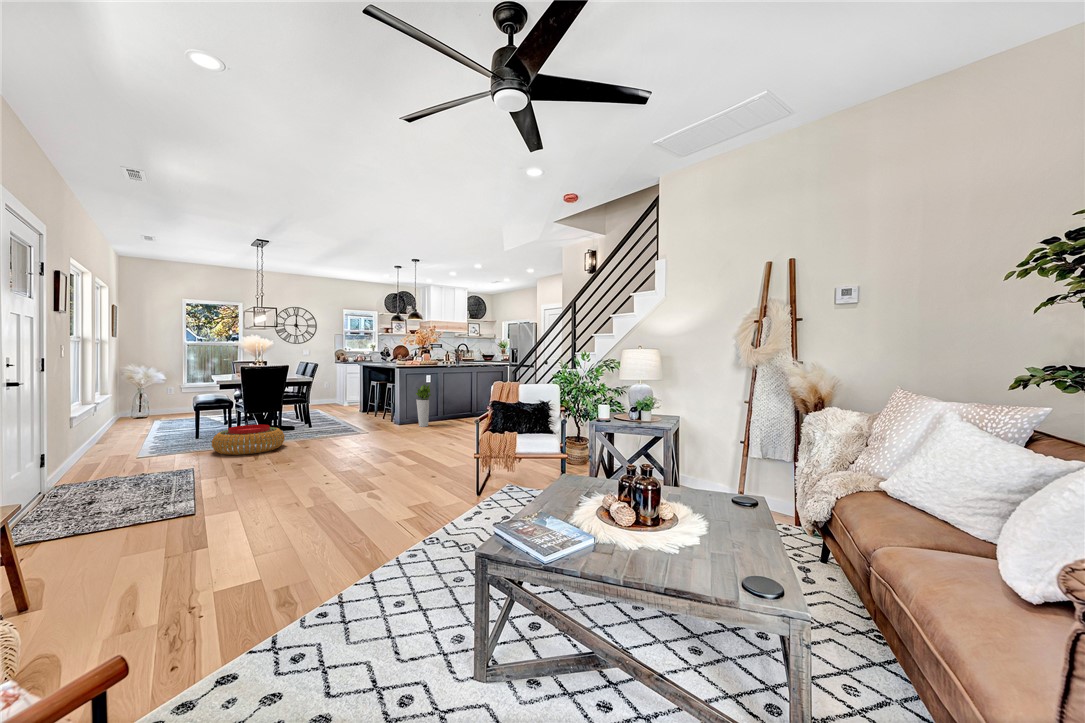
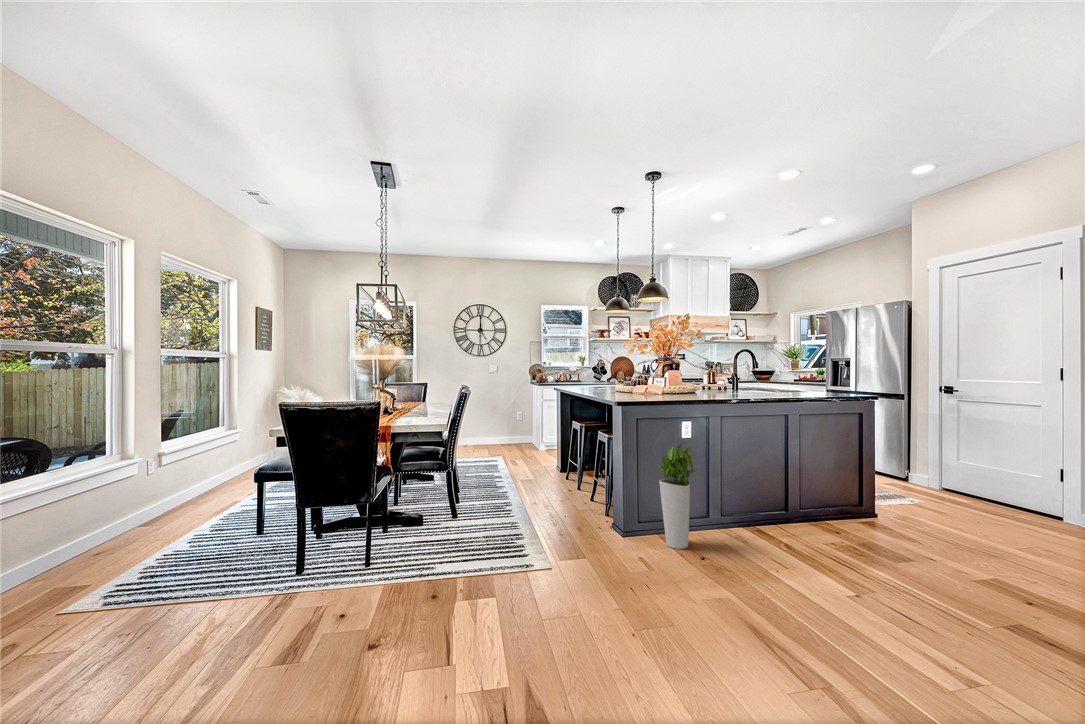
pouf: present [212,424,285,455] -> none [178,542,352,648]

